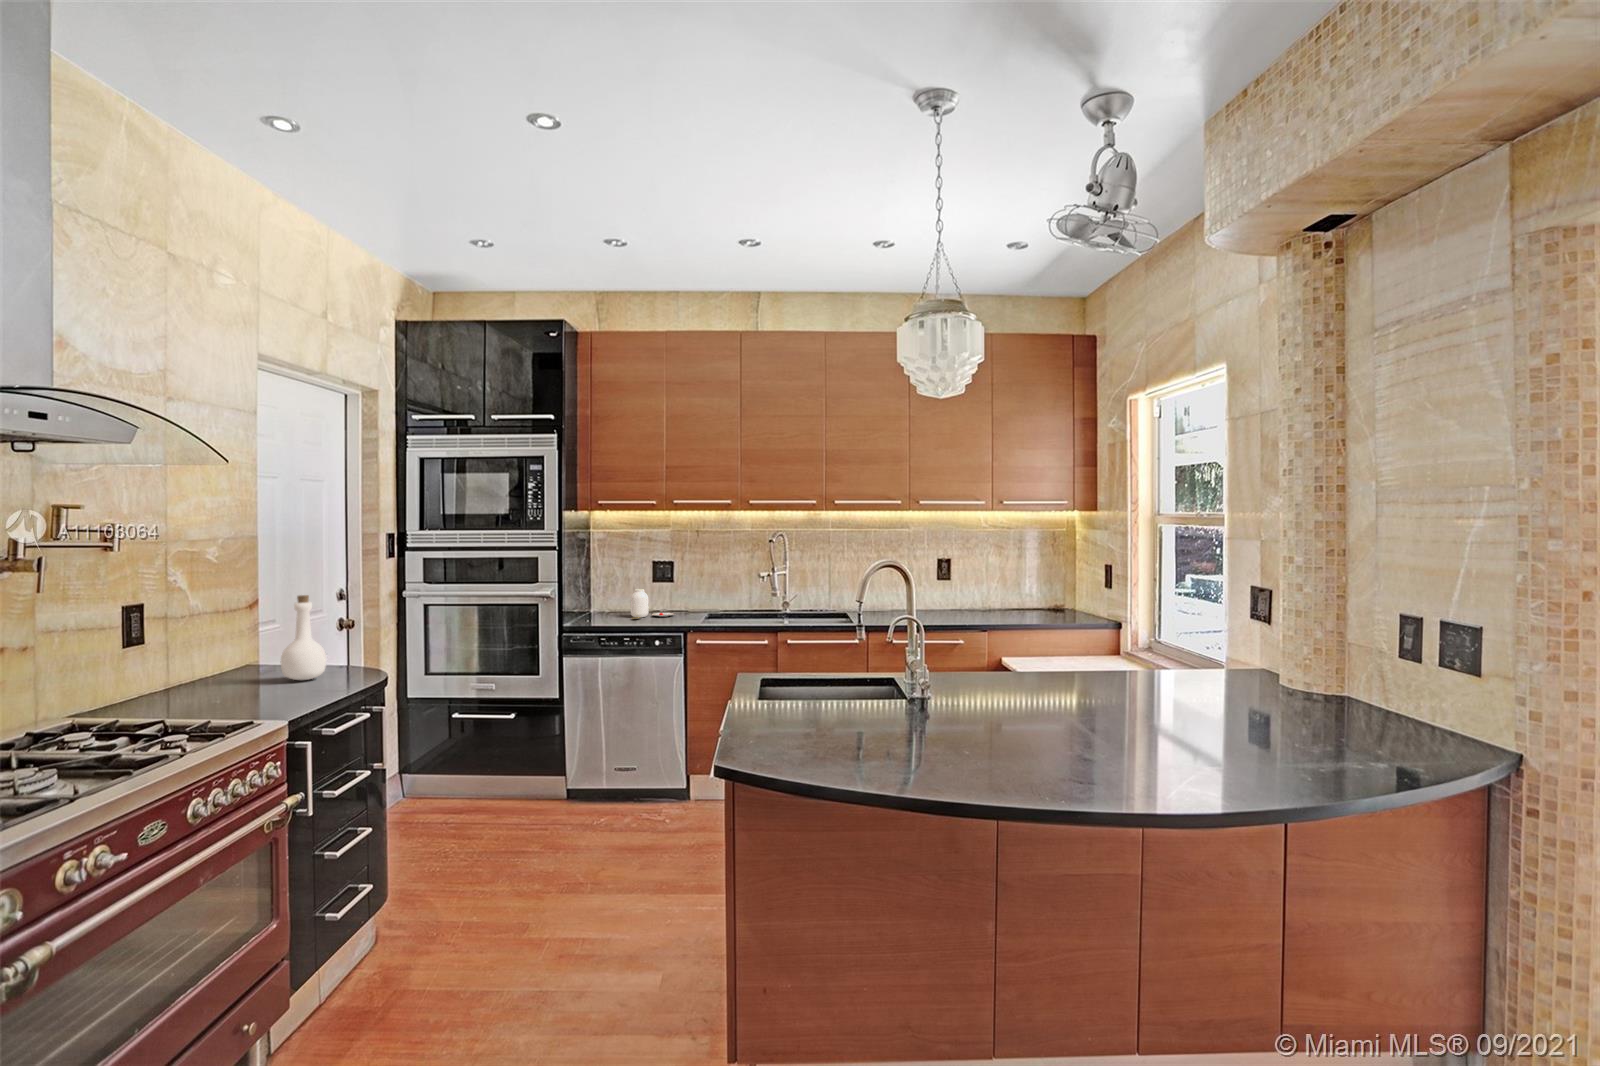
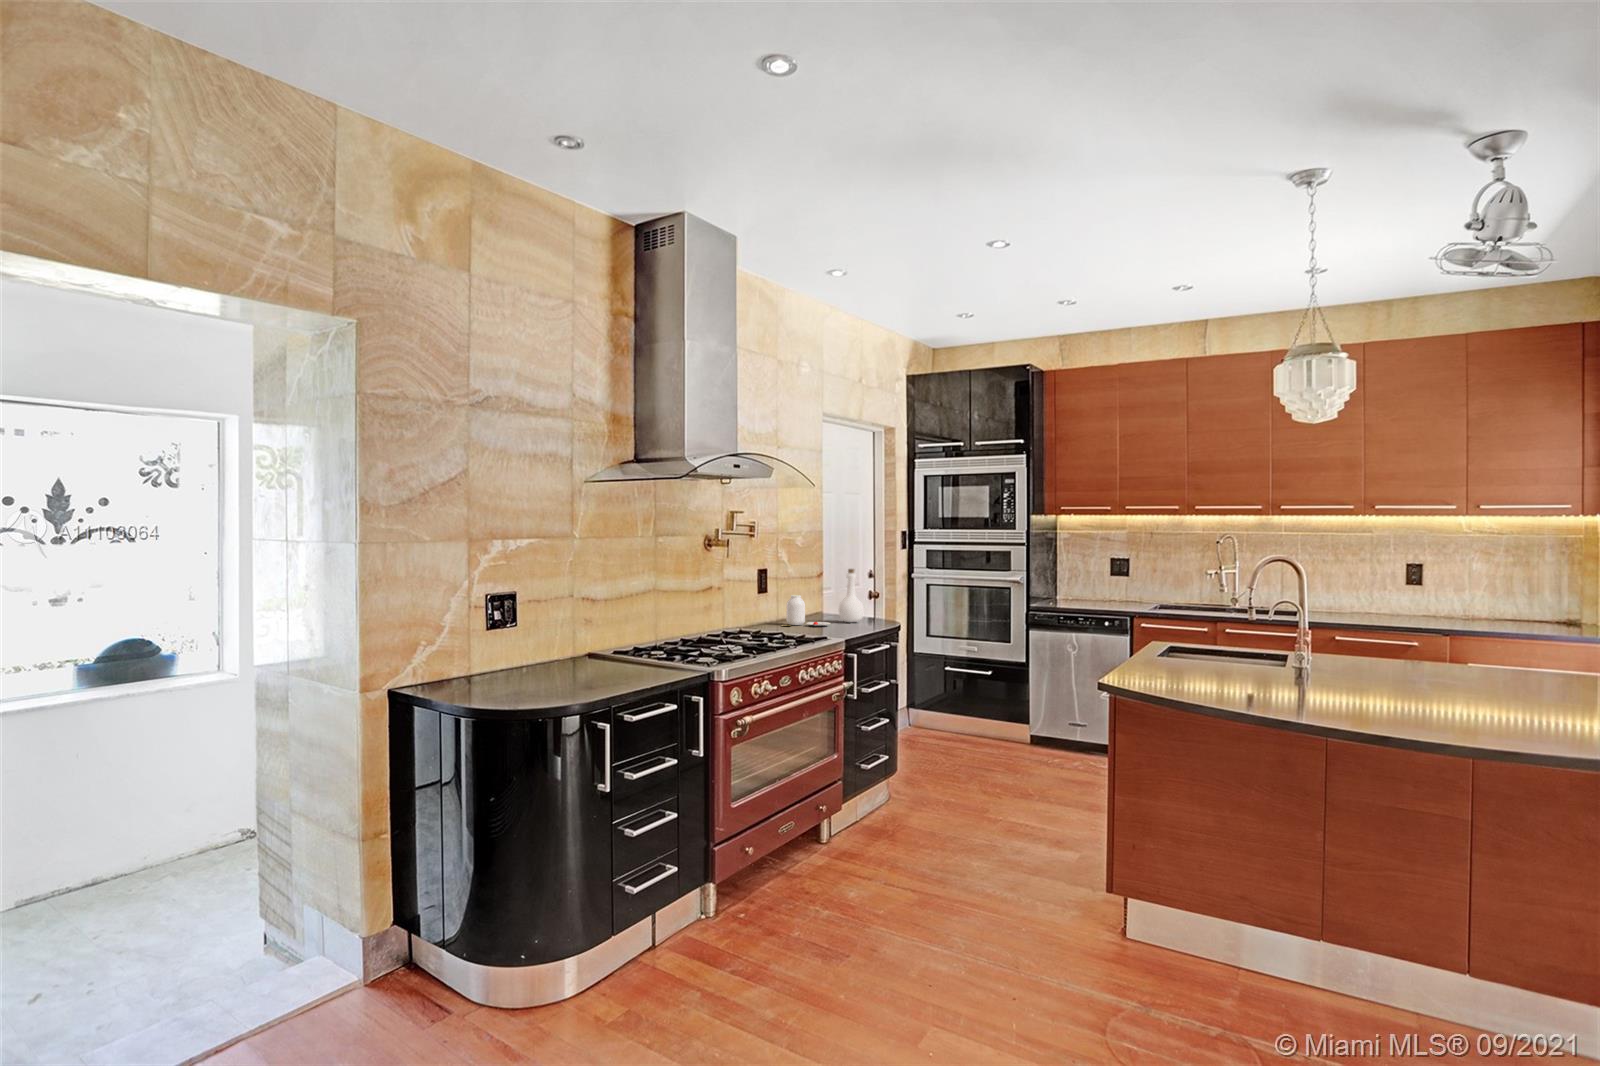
jar: present [631,589,674,619] -> present [782,595,830,626]

